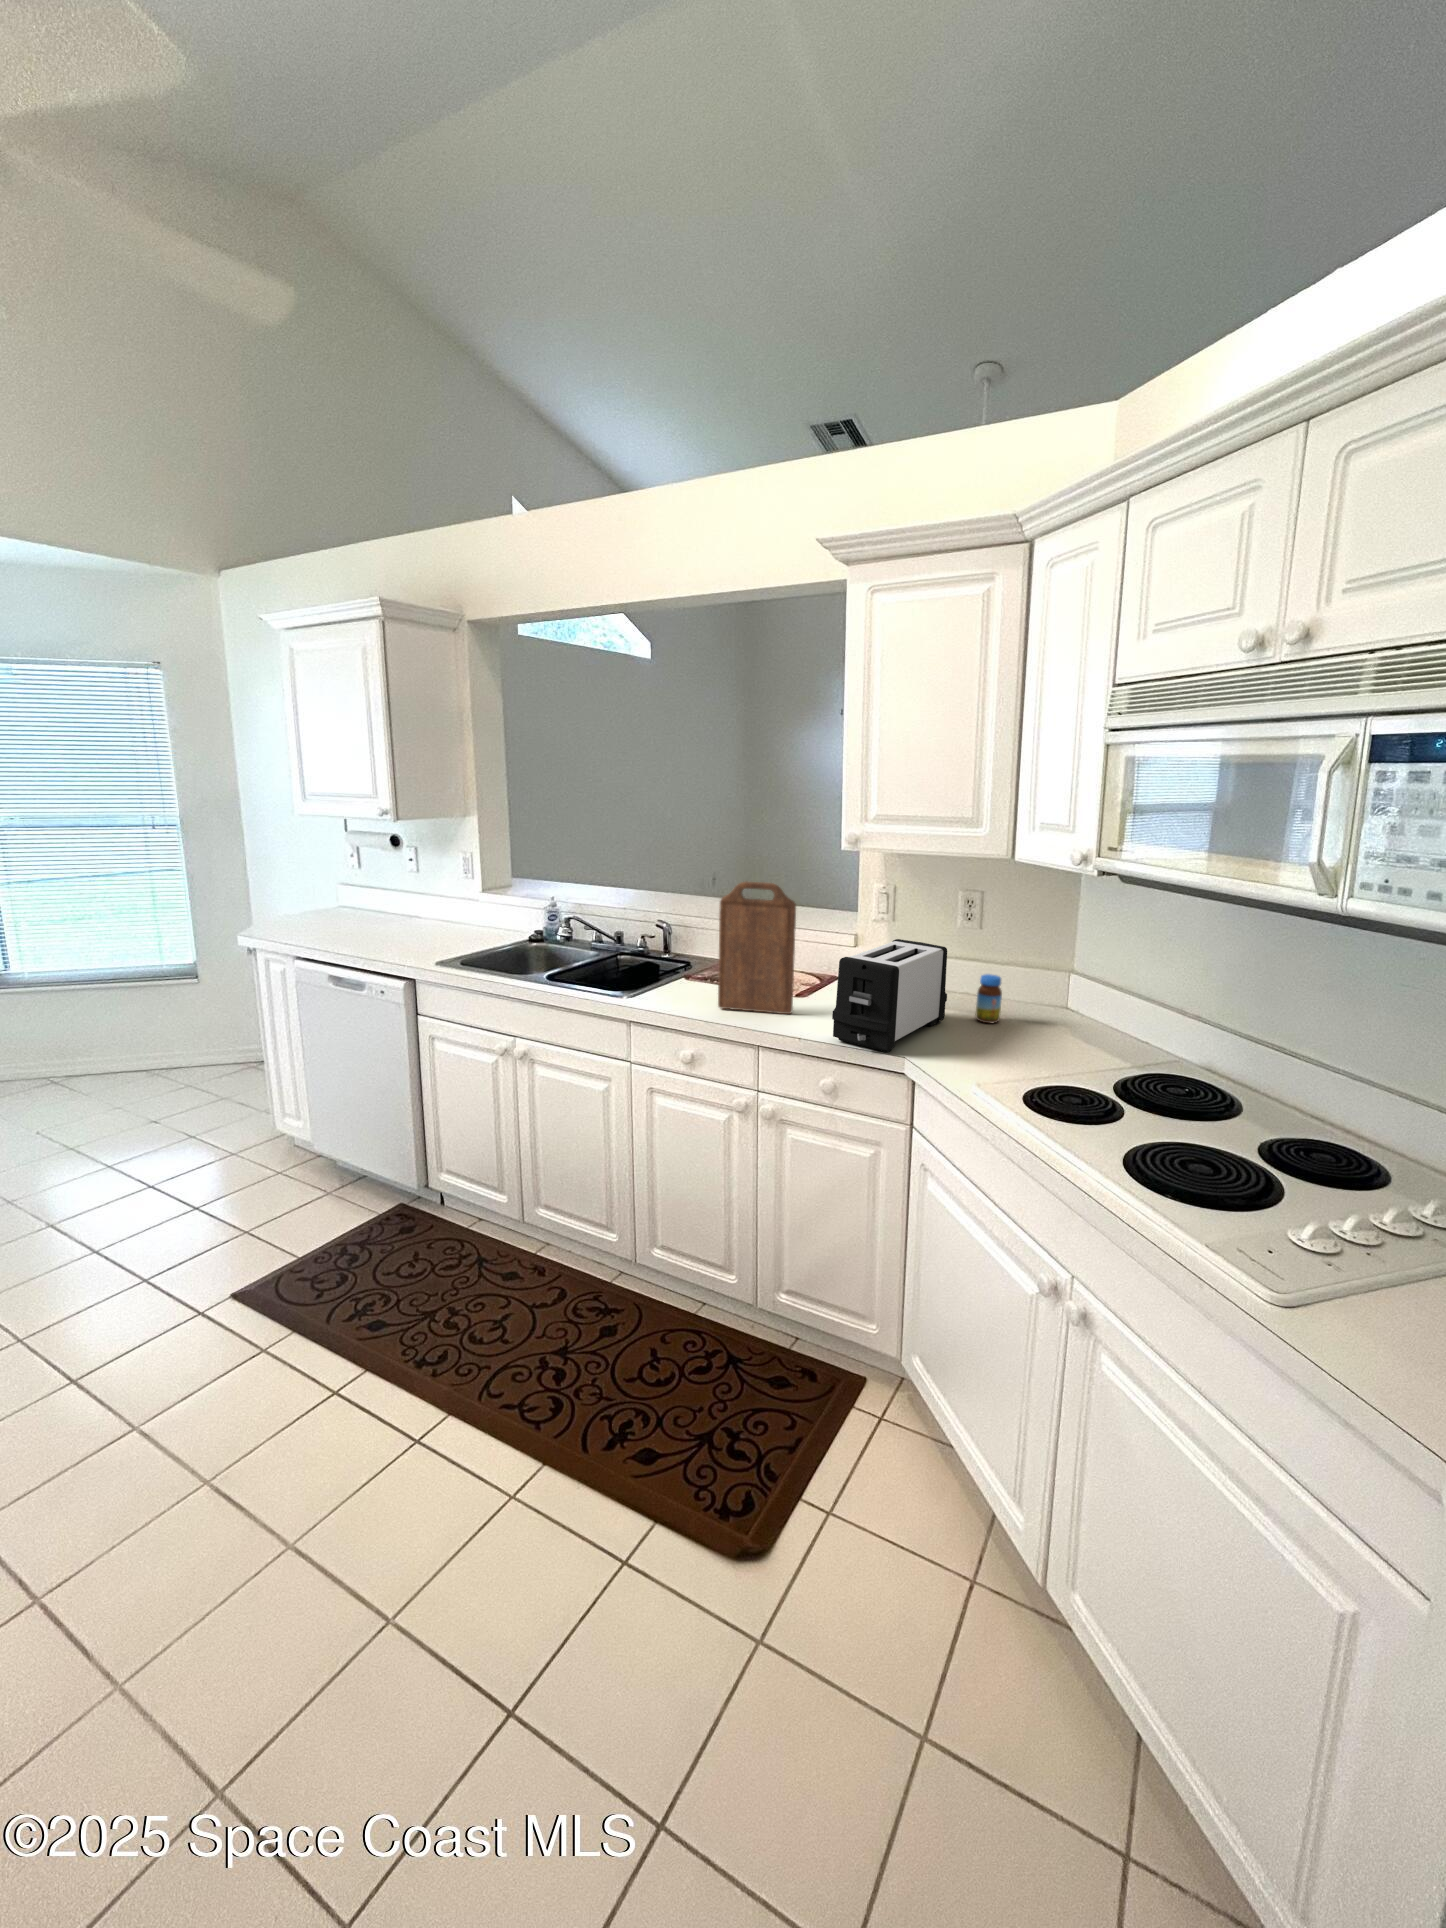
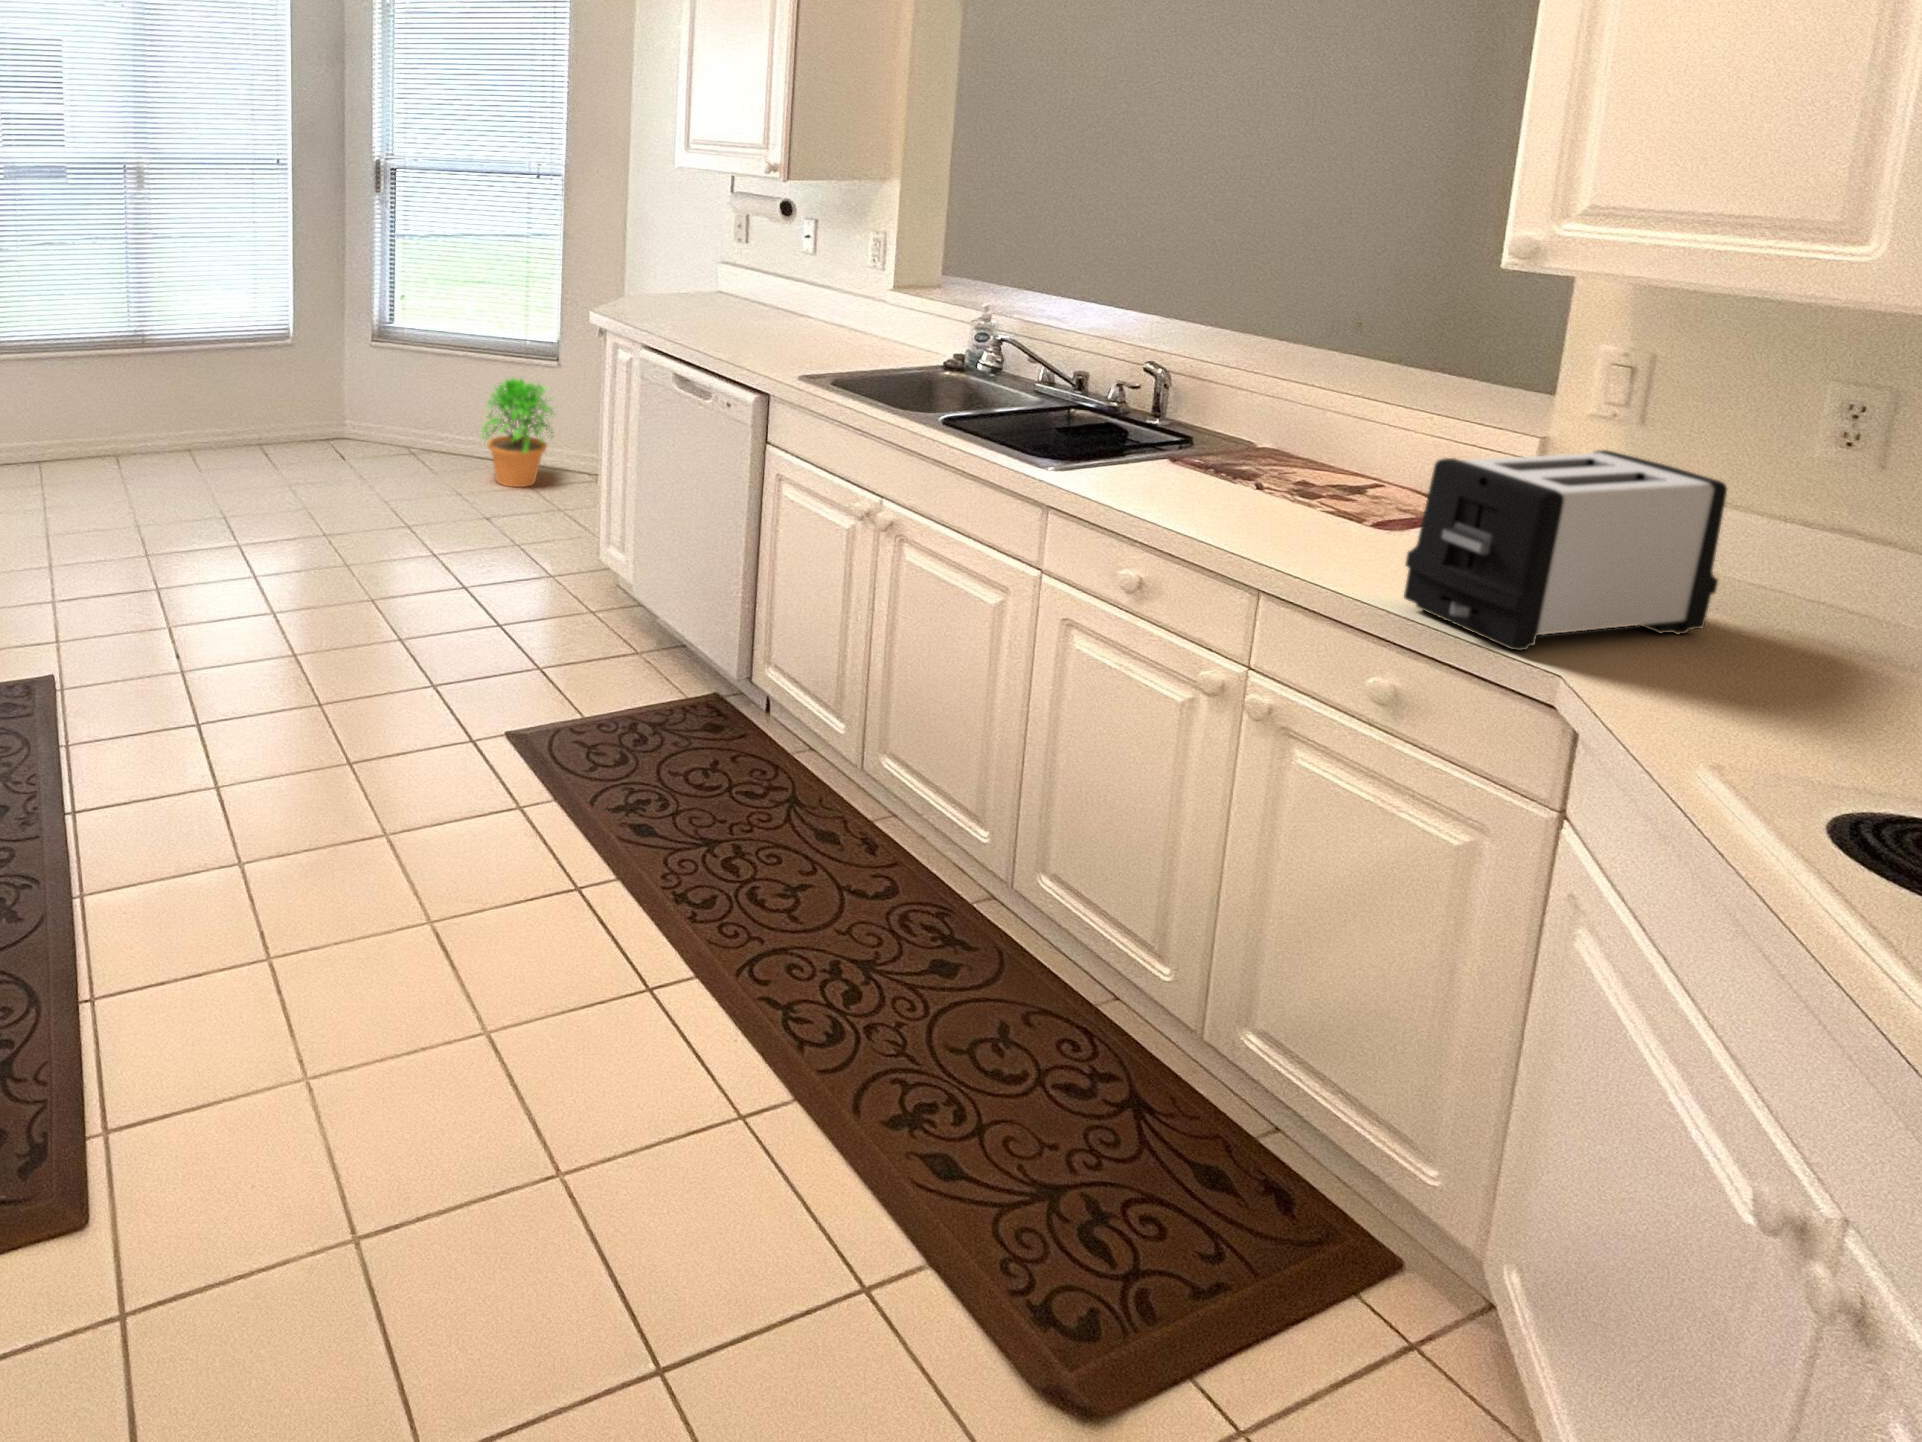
cutting board: present [718,882,796,1014] -> none [1202,304,1377,548]
jar: present [975,974,1002,1023] -> none [1796,559,1882,667]
potted plant: none [136,998,215,1089] -> present [482,377,556,487]

